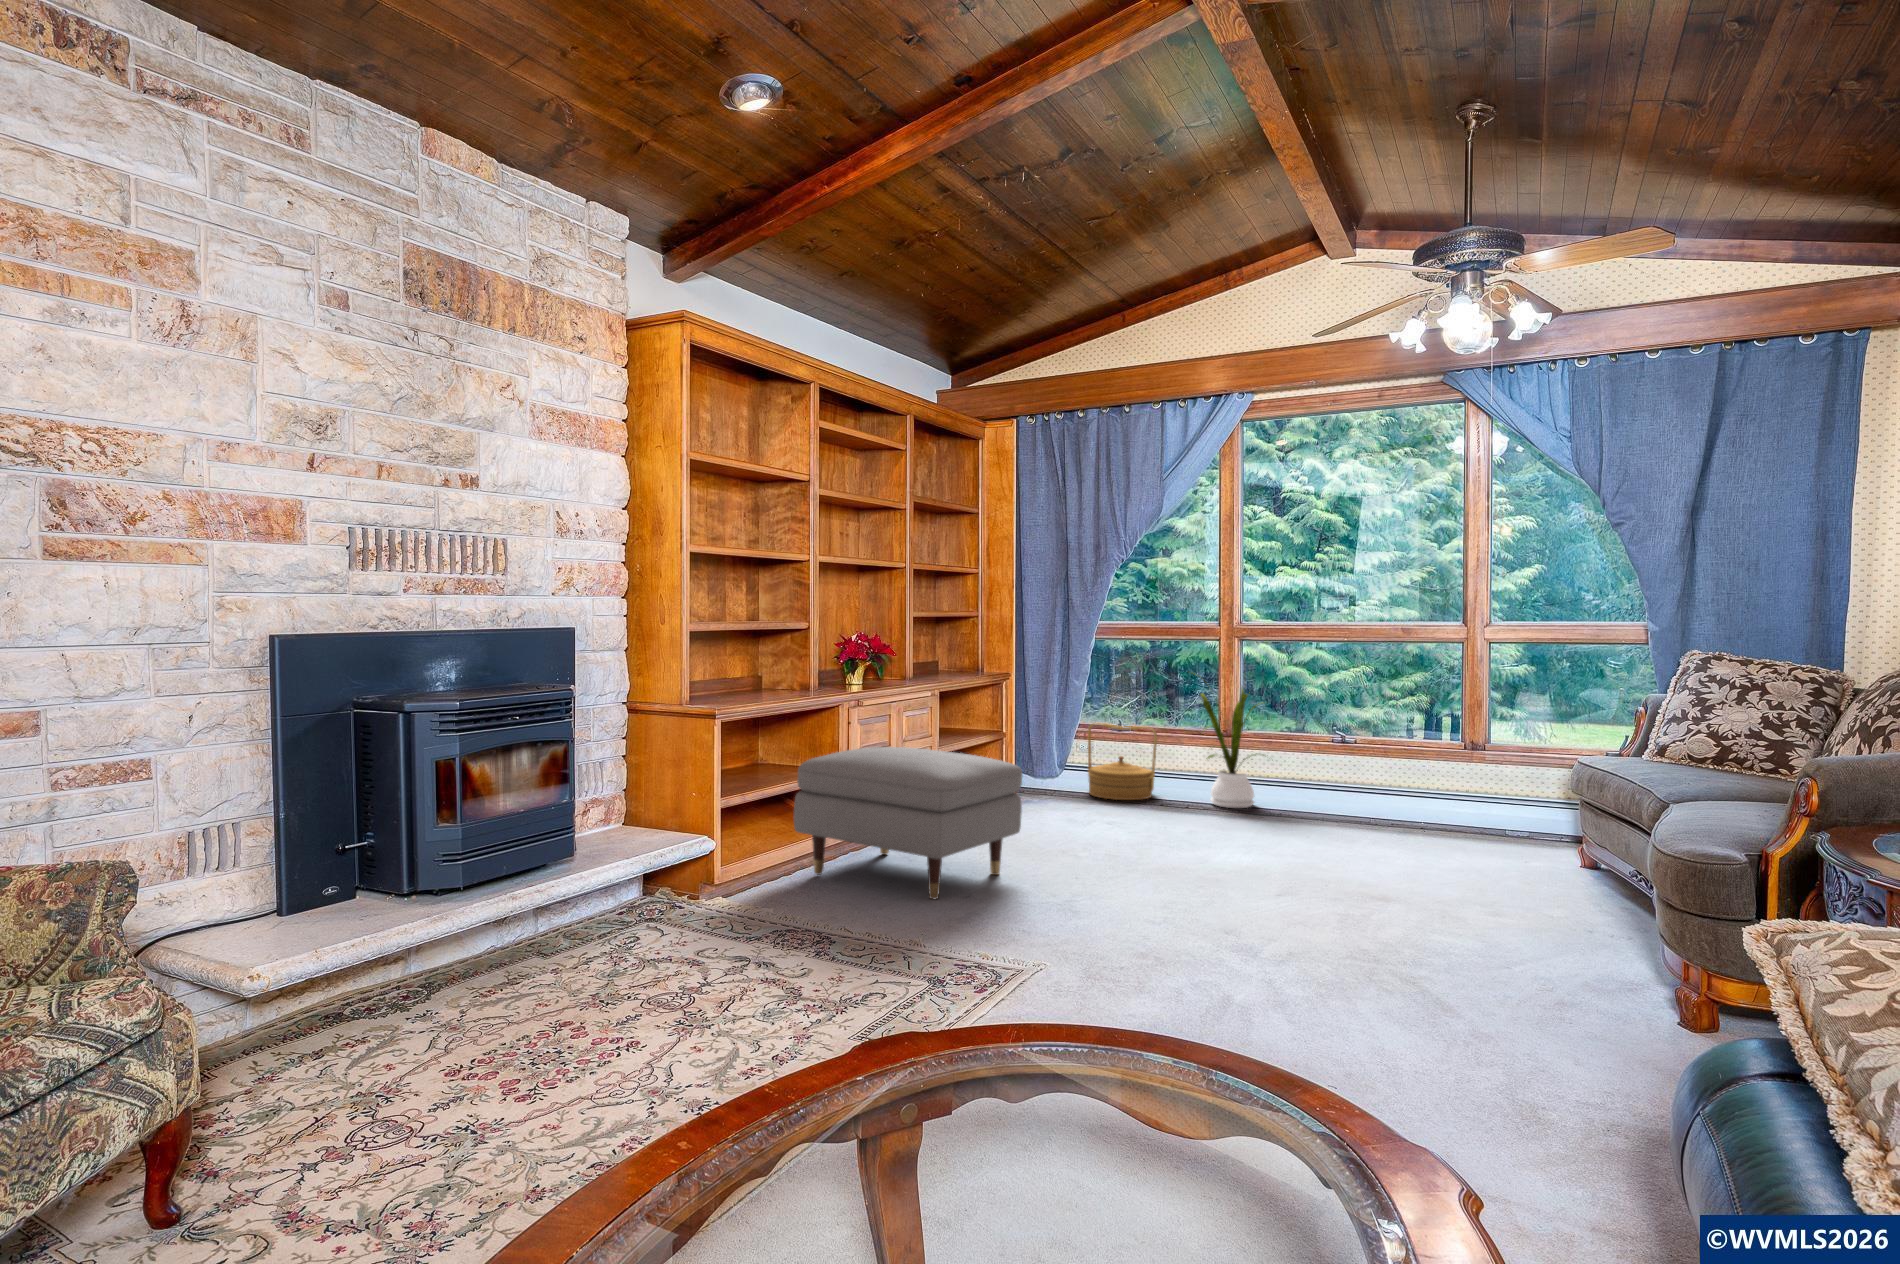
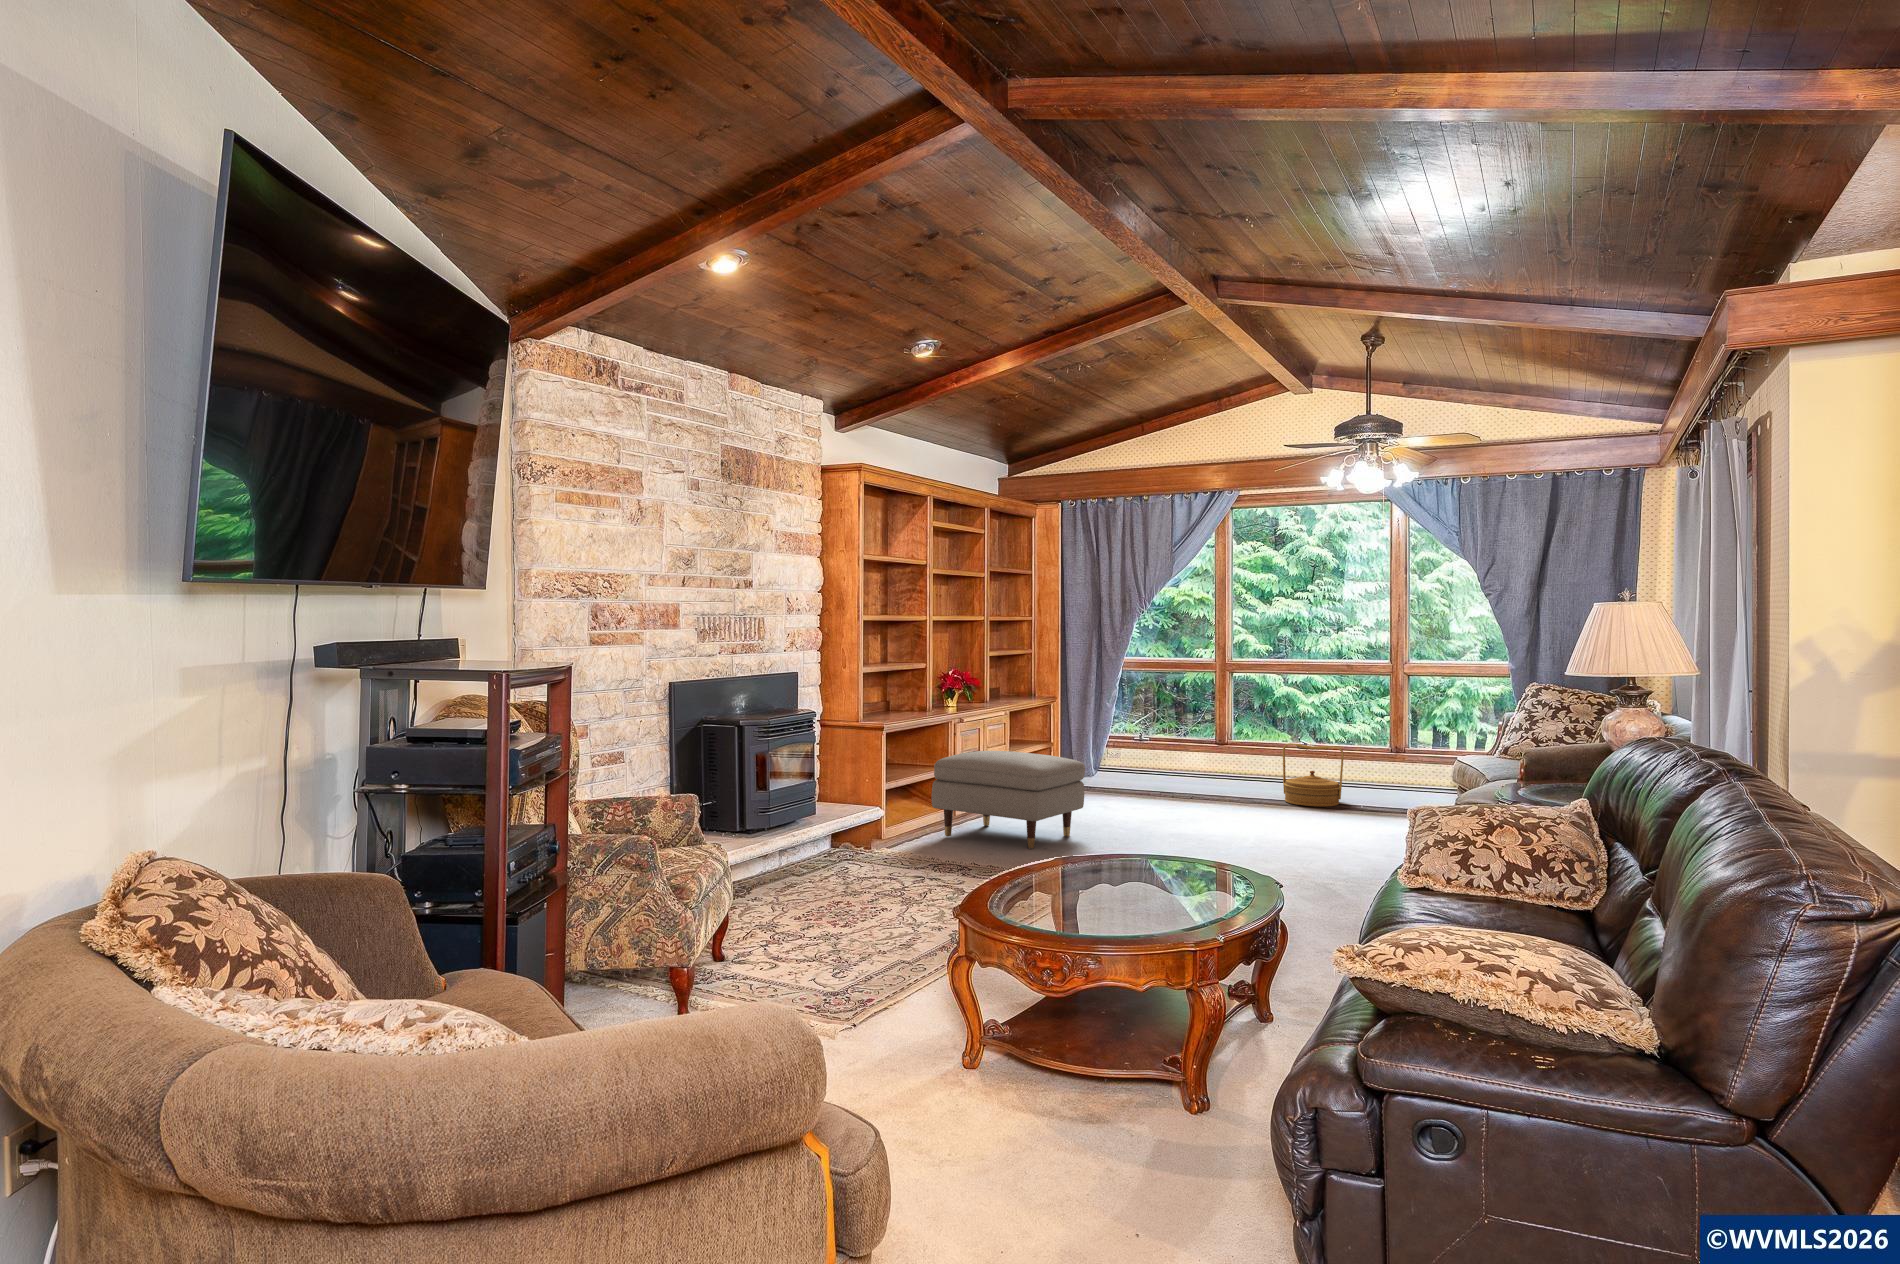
house plant: present [1200,676,1259,808] -> none [1195,696,1262,798]
woven basket: present [1088,723,1157,800] -> present [1283,743,1344,807]

